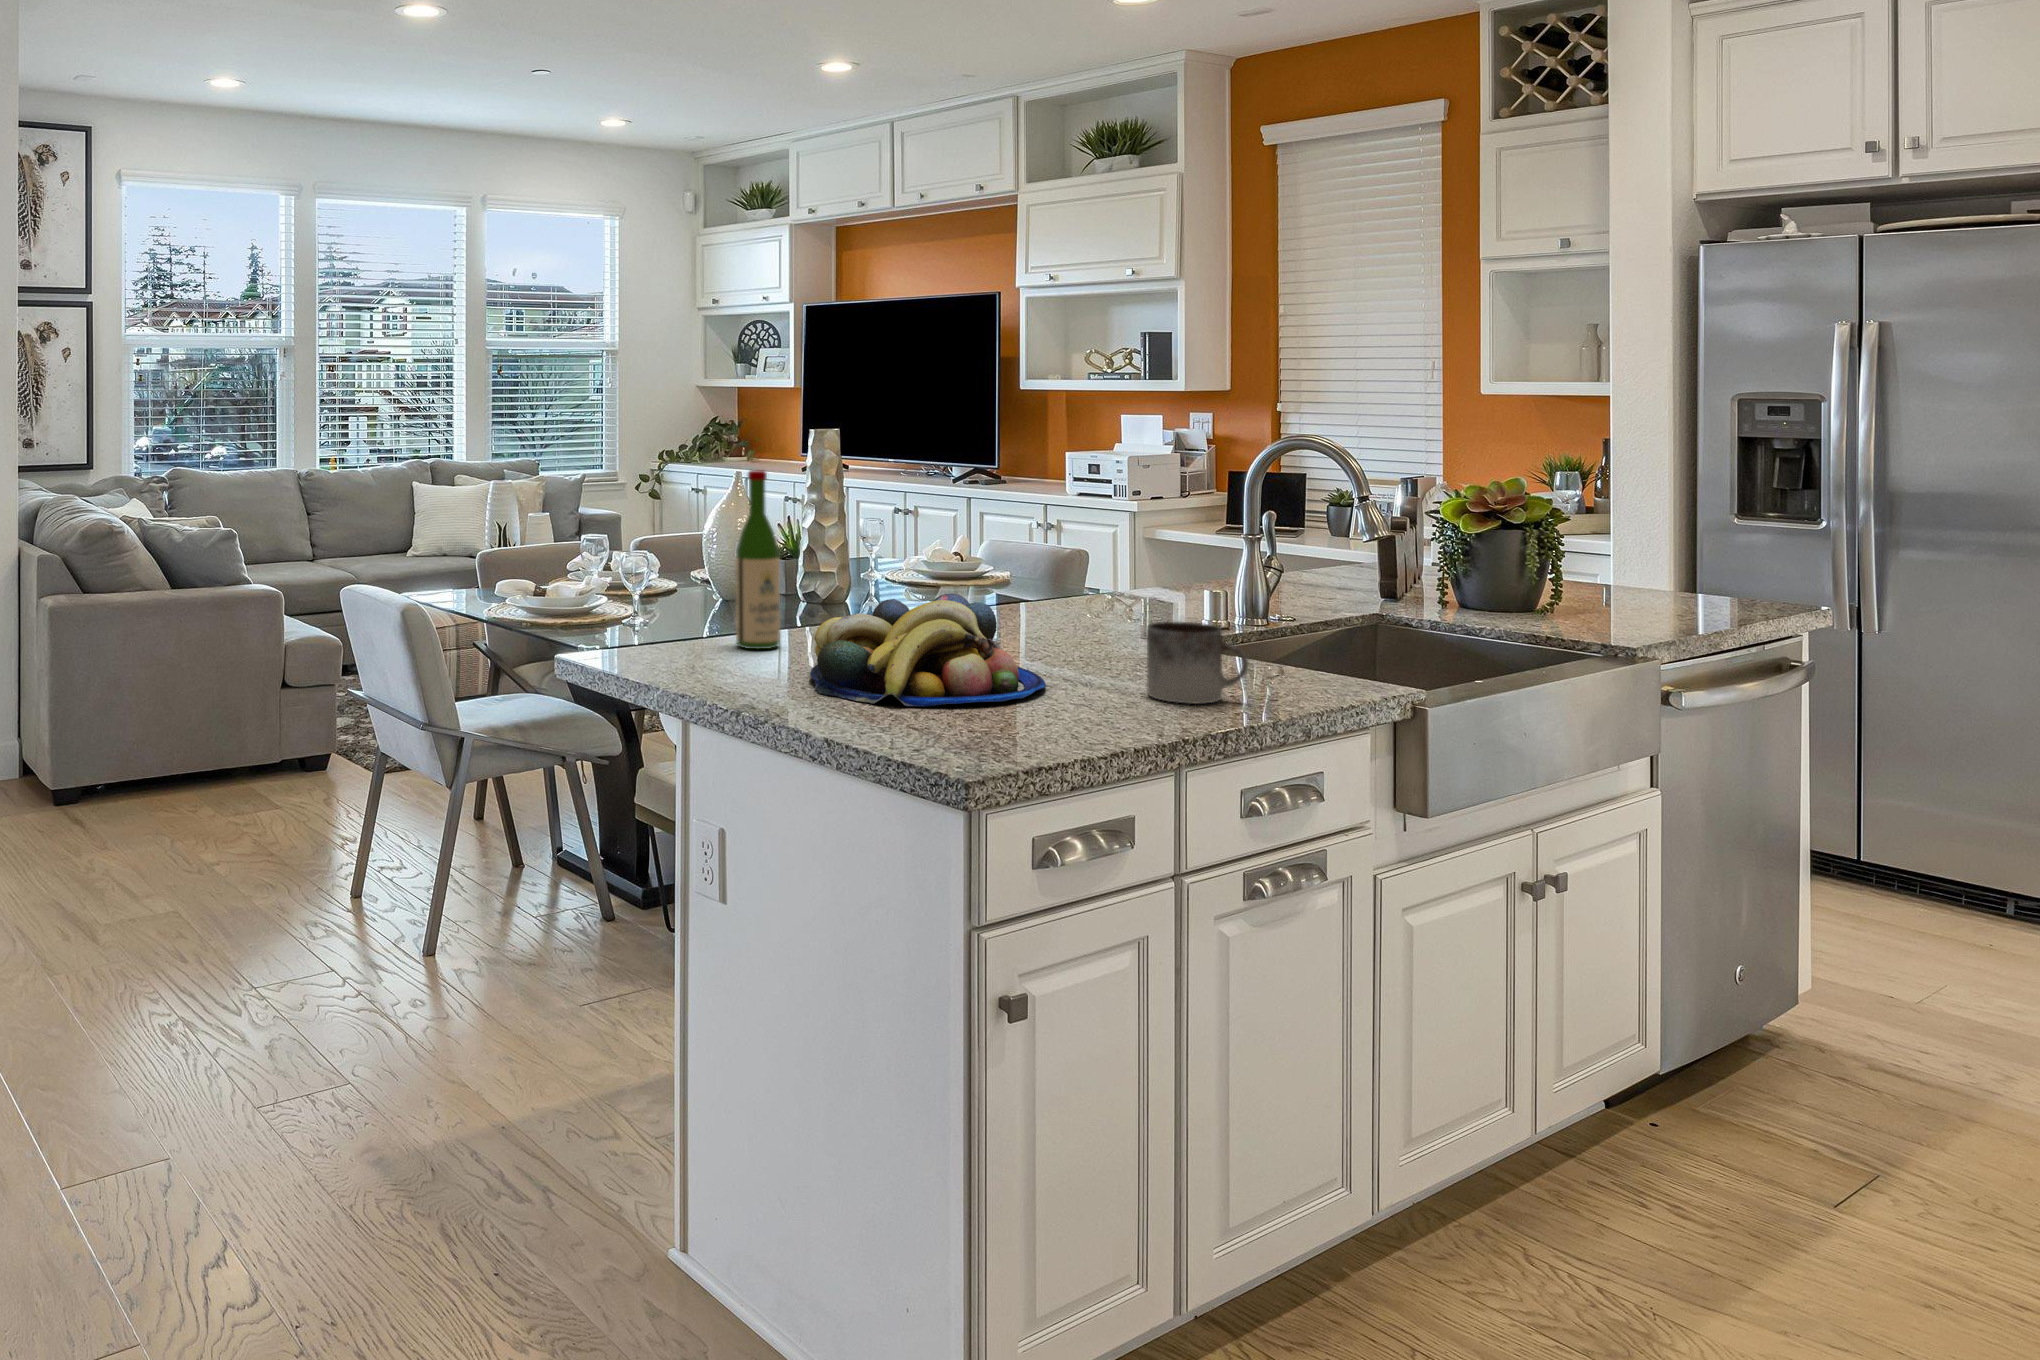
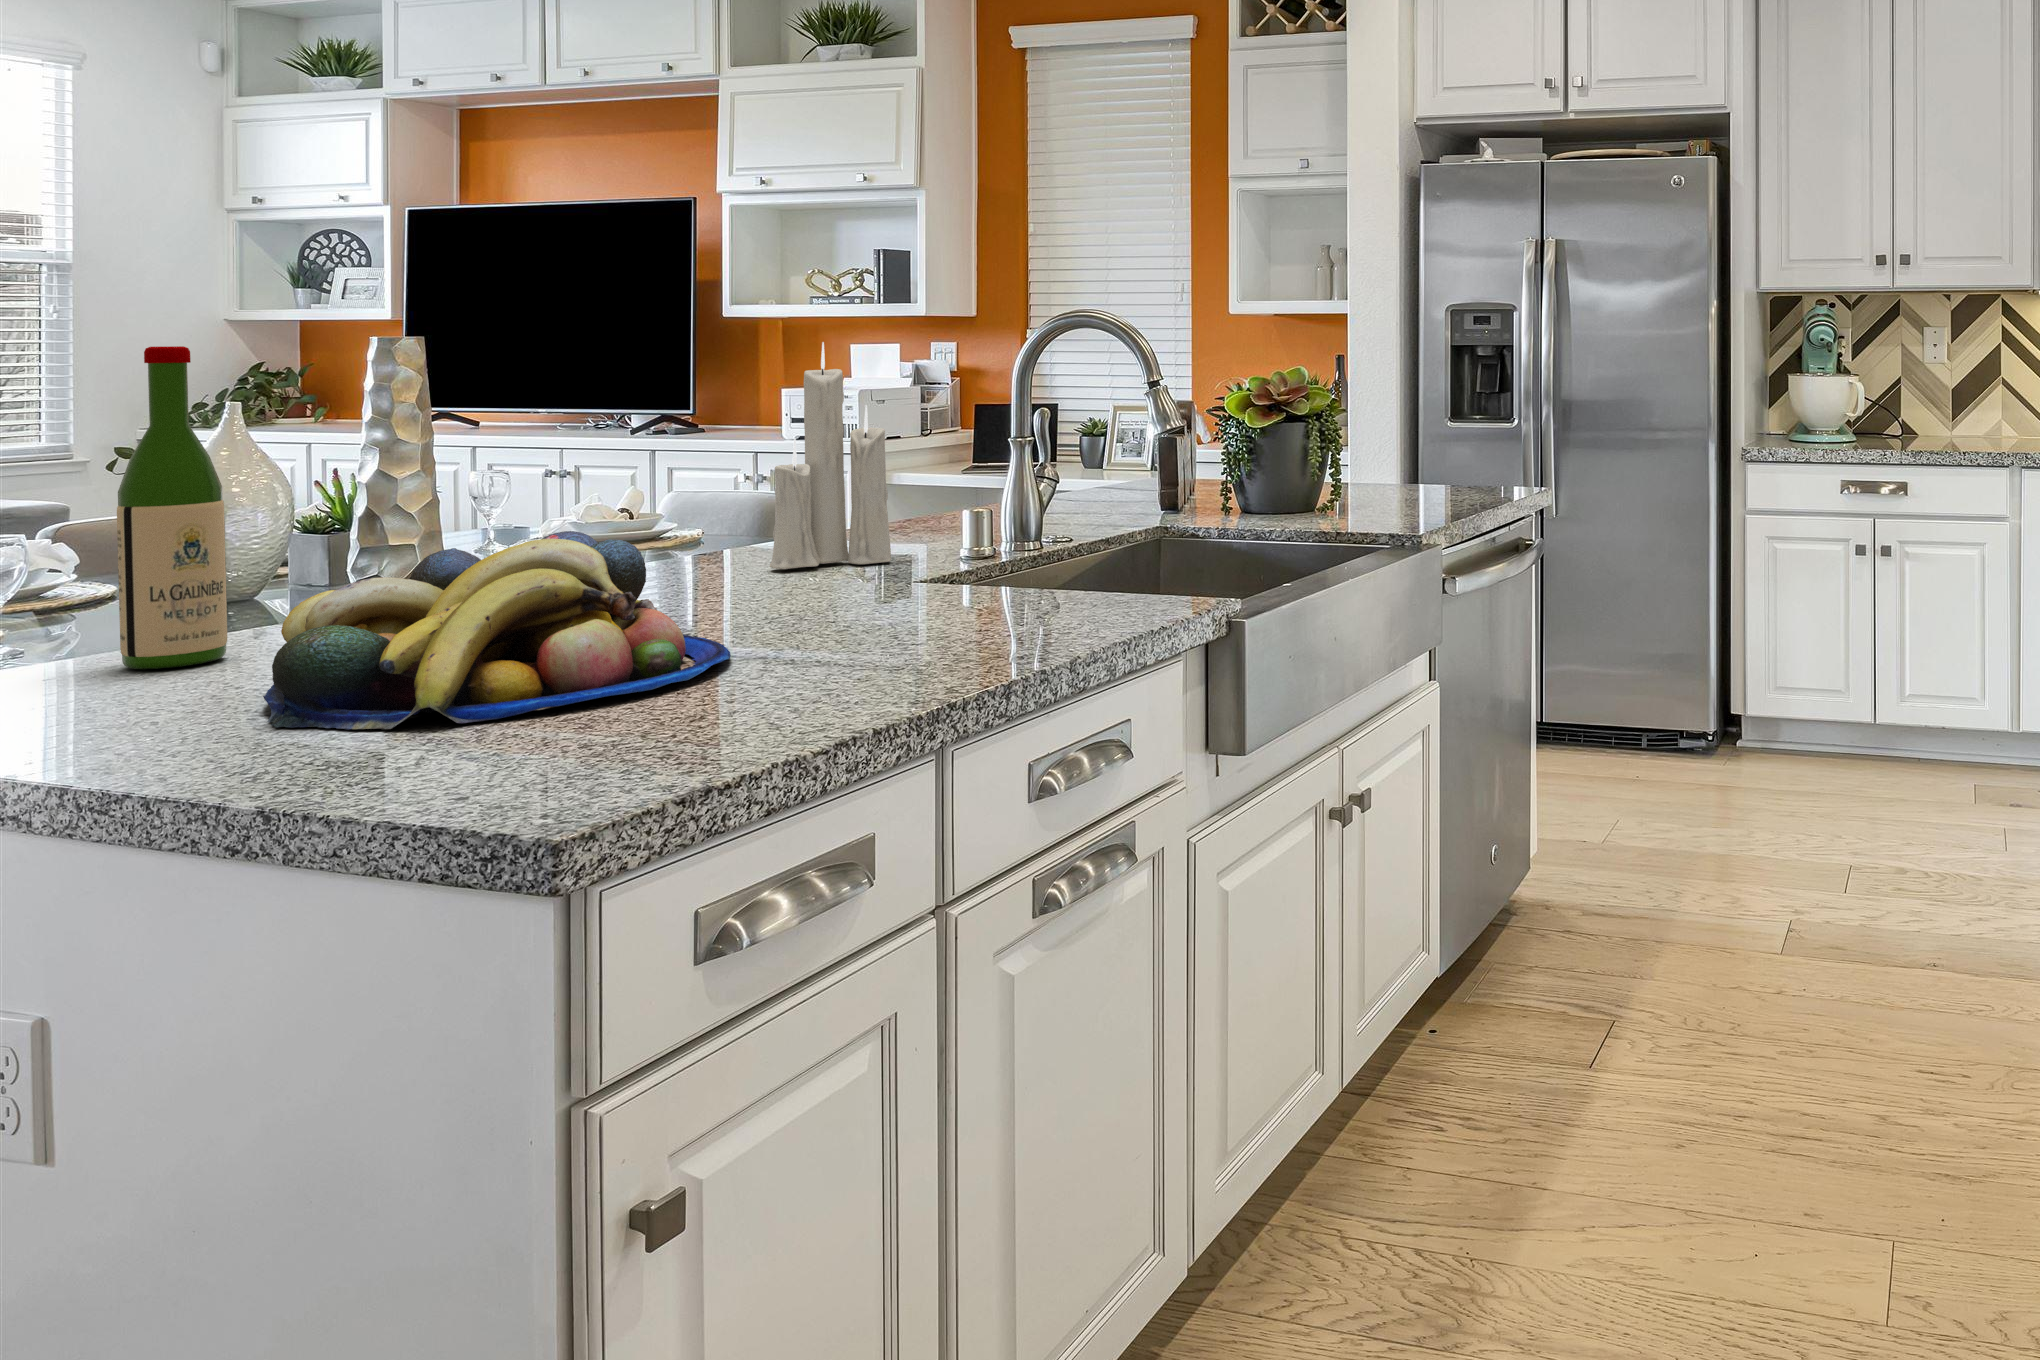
candle: none [1064,450,1148,624] -> present [769,342,891,569]
mug: present [1147,622,1248,704] -> none [890,539,1034,654]

